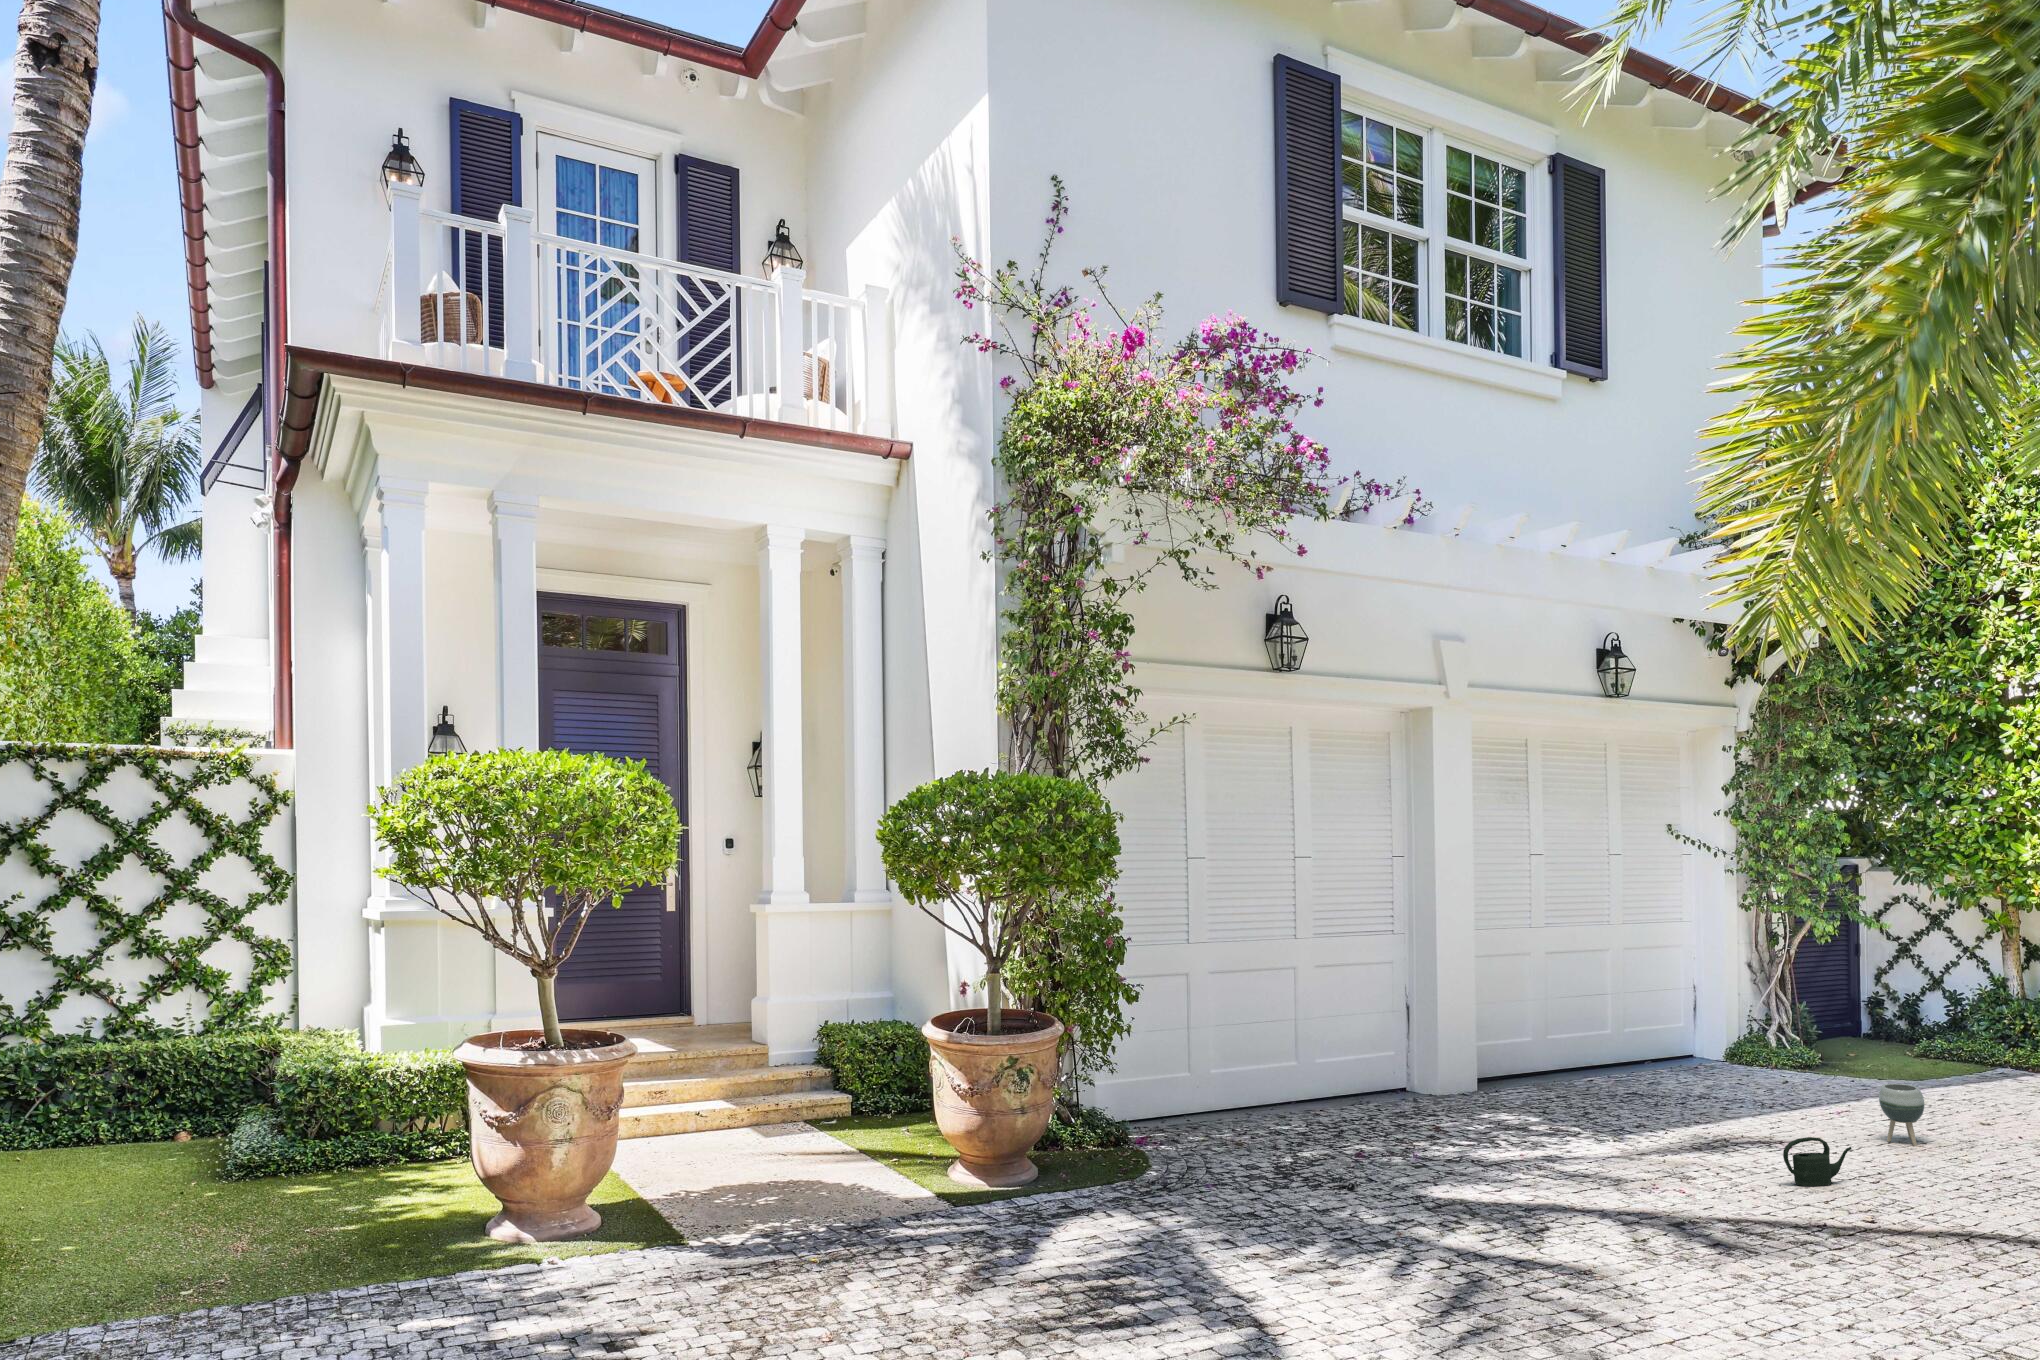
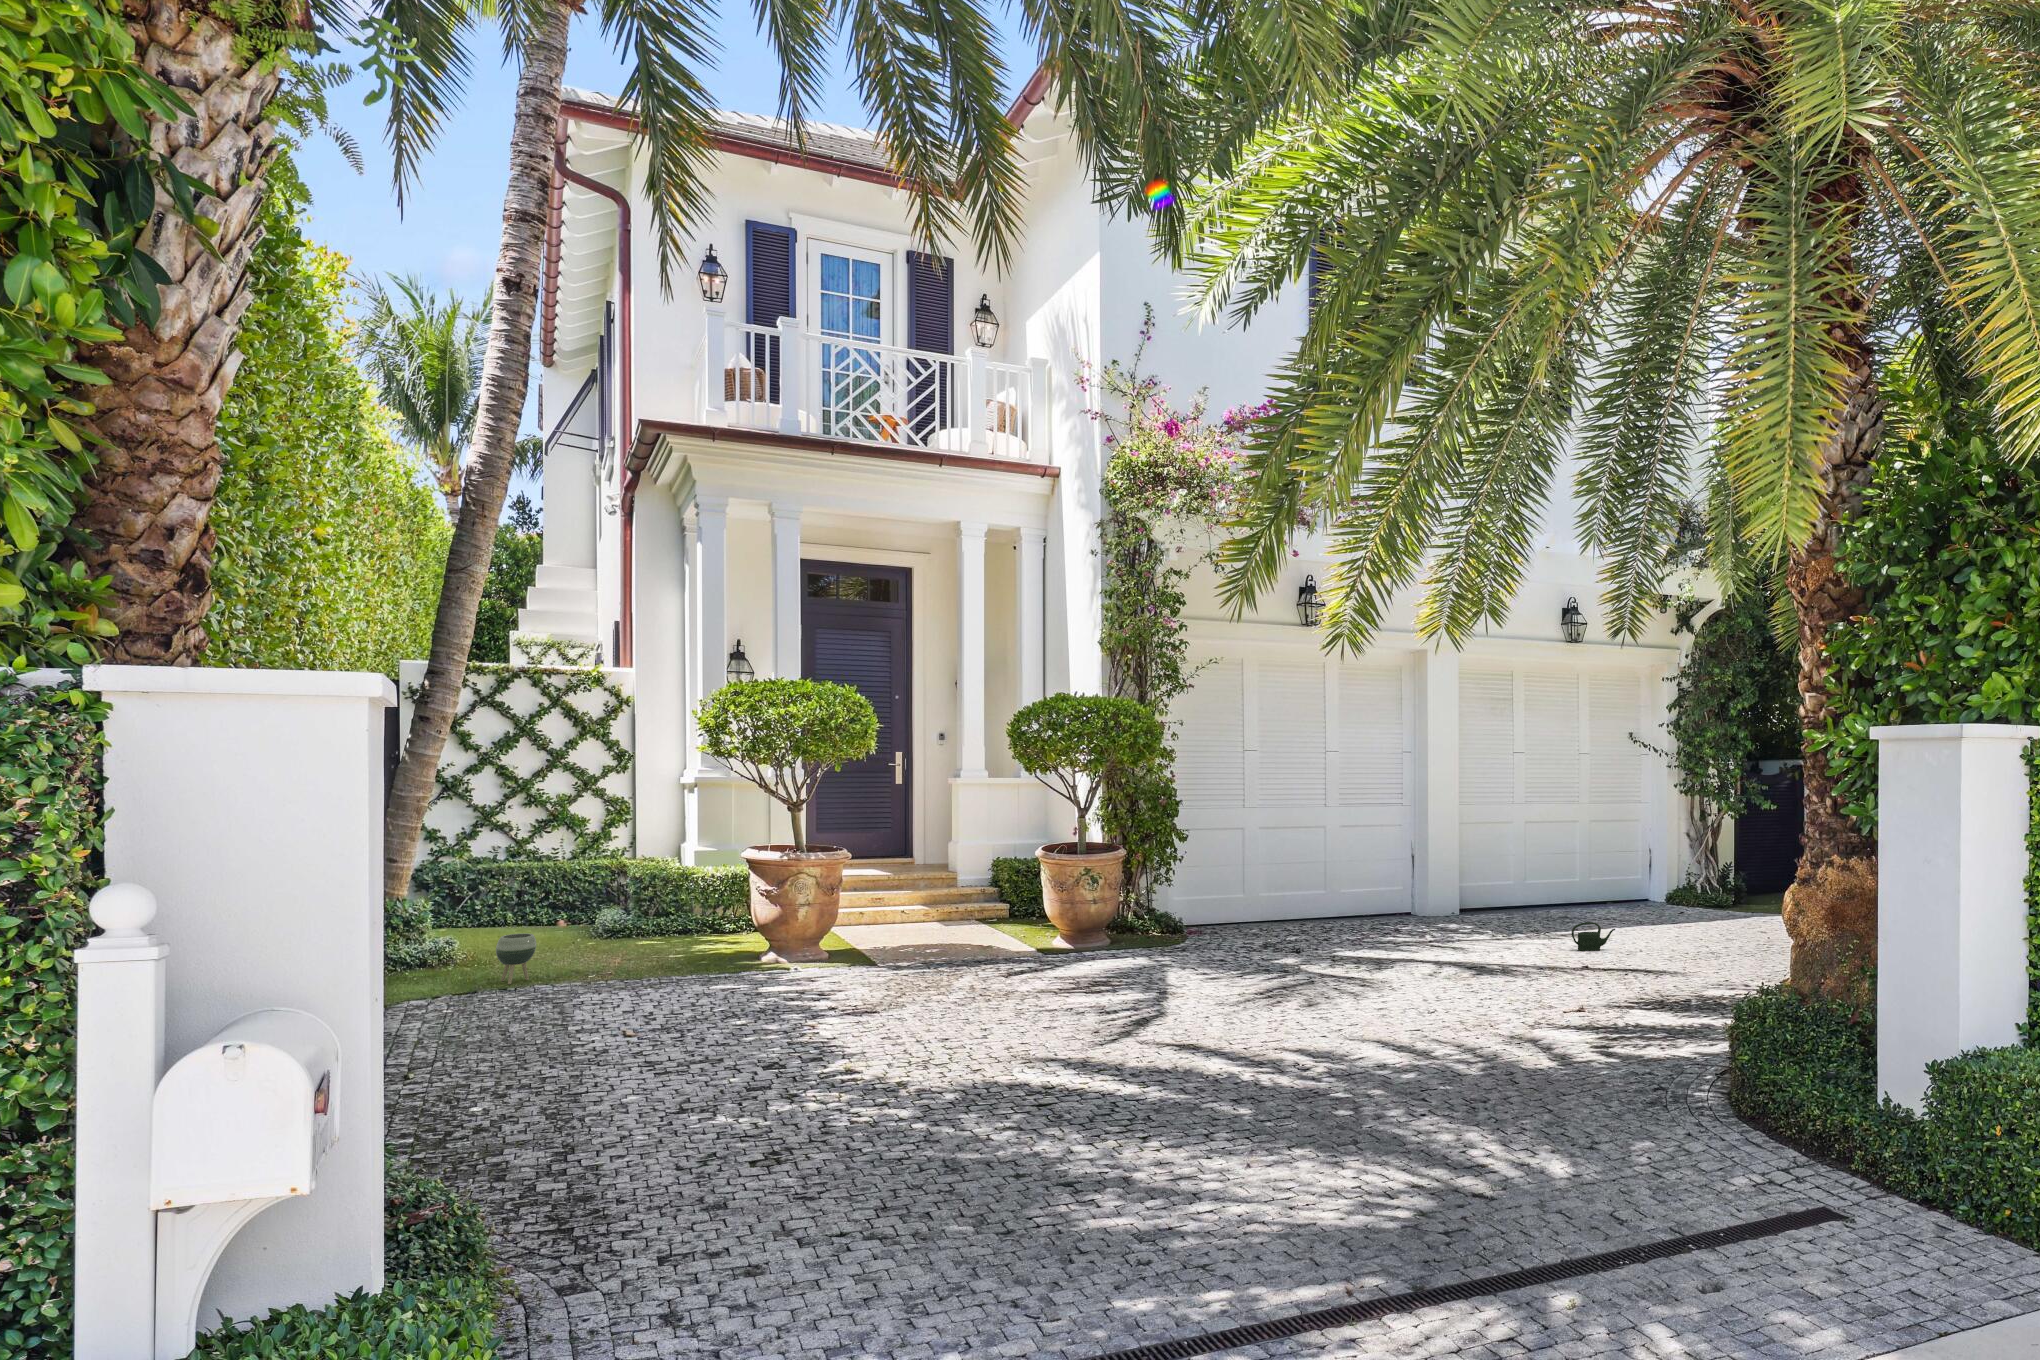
planter: present [1879,1084,1924,1146] -> present [496,933,536,985]

